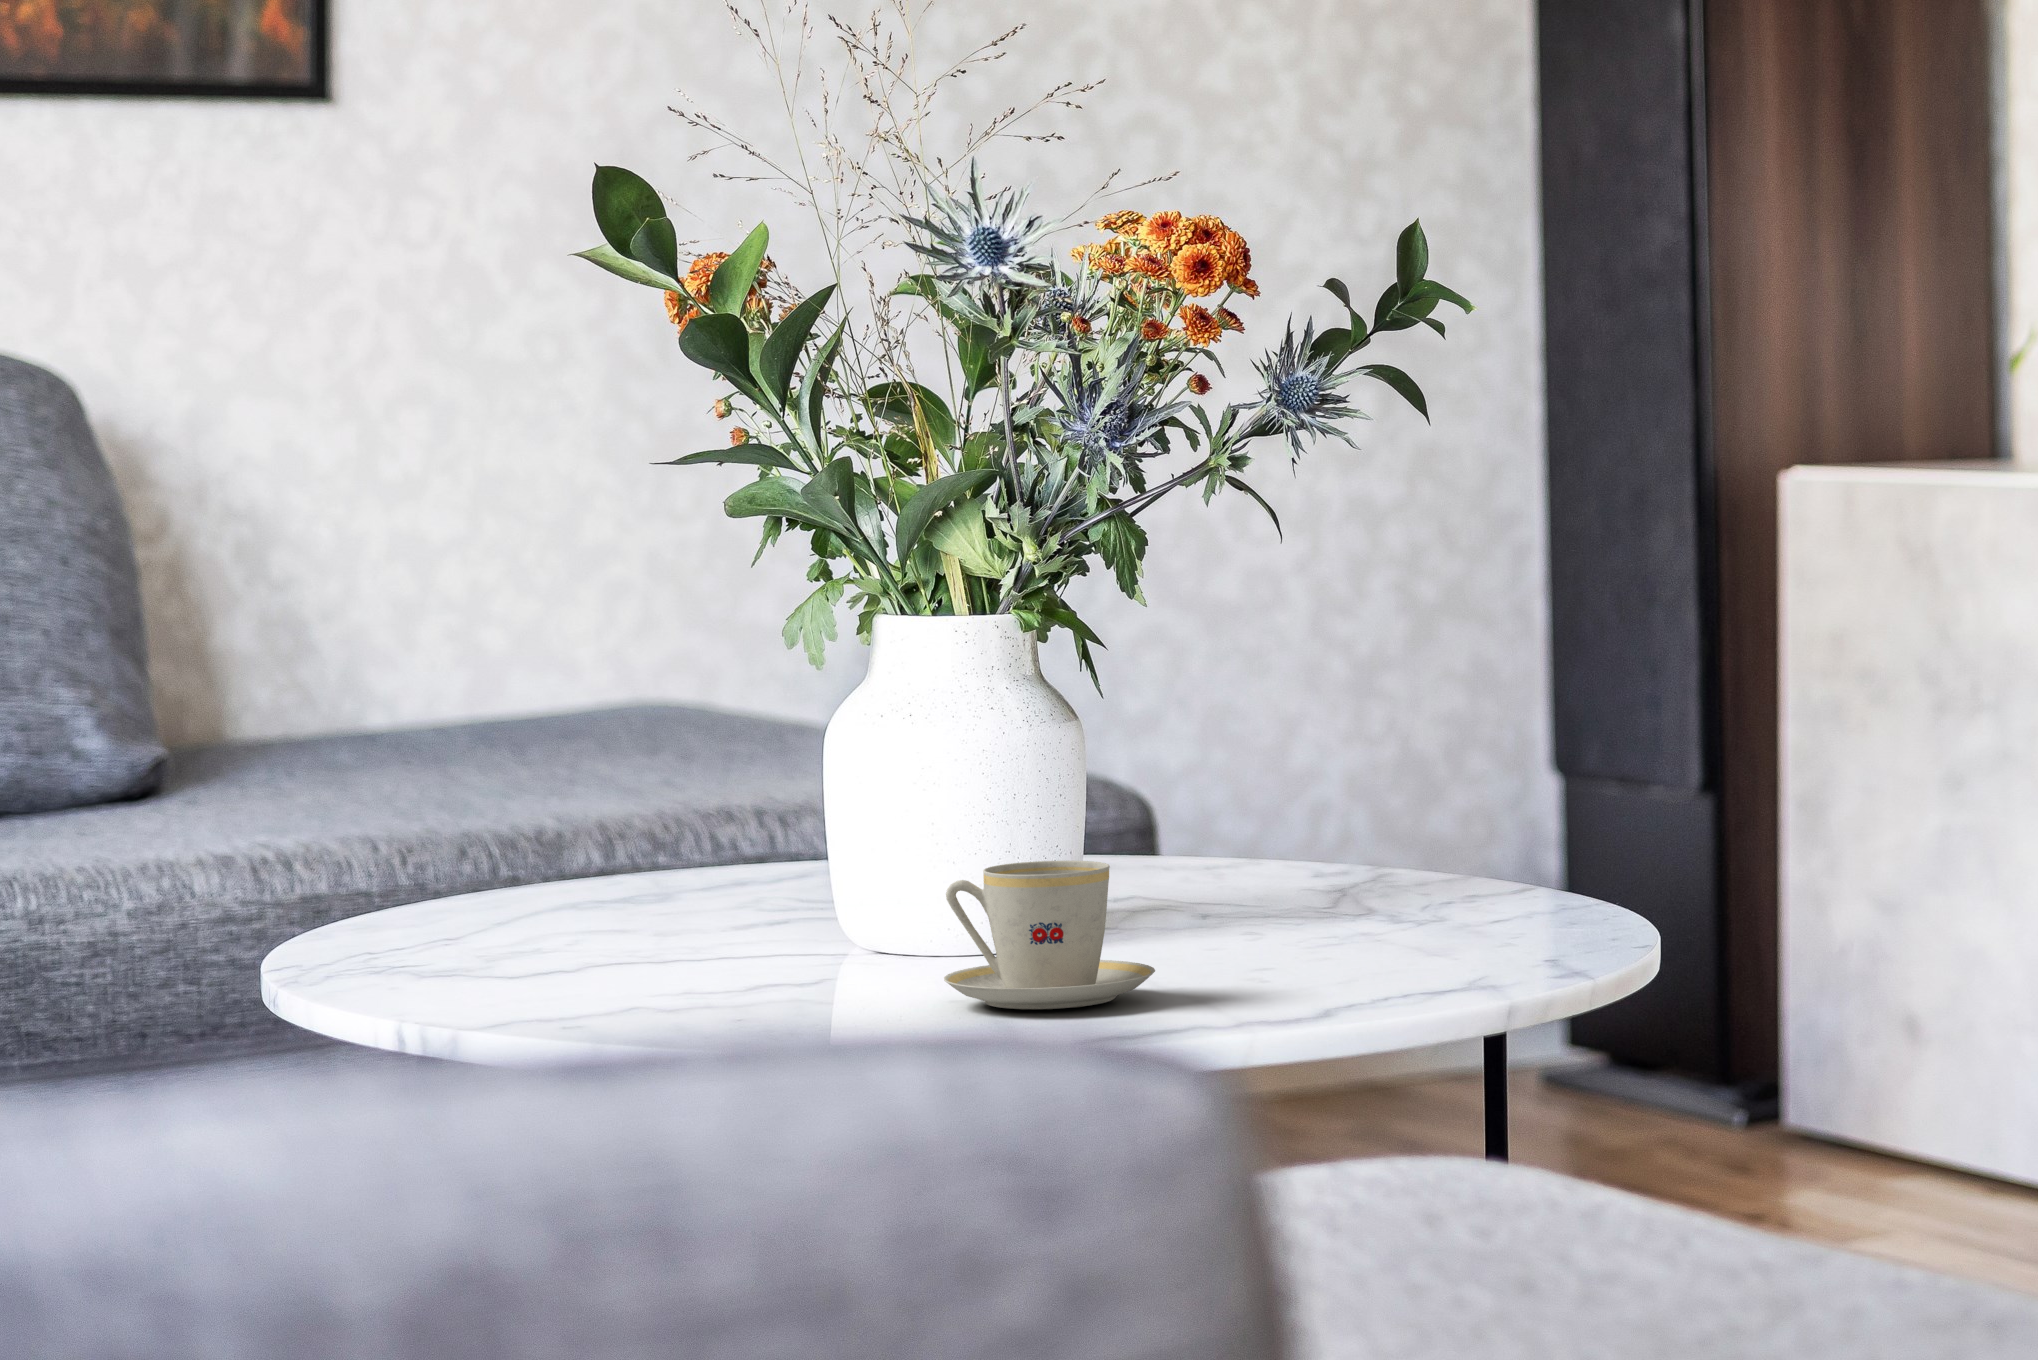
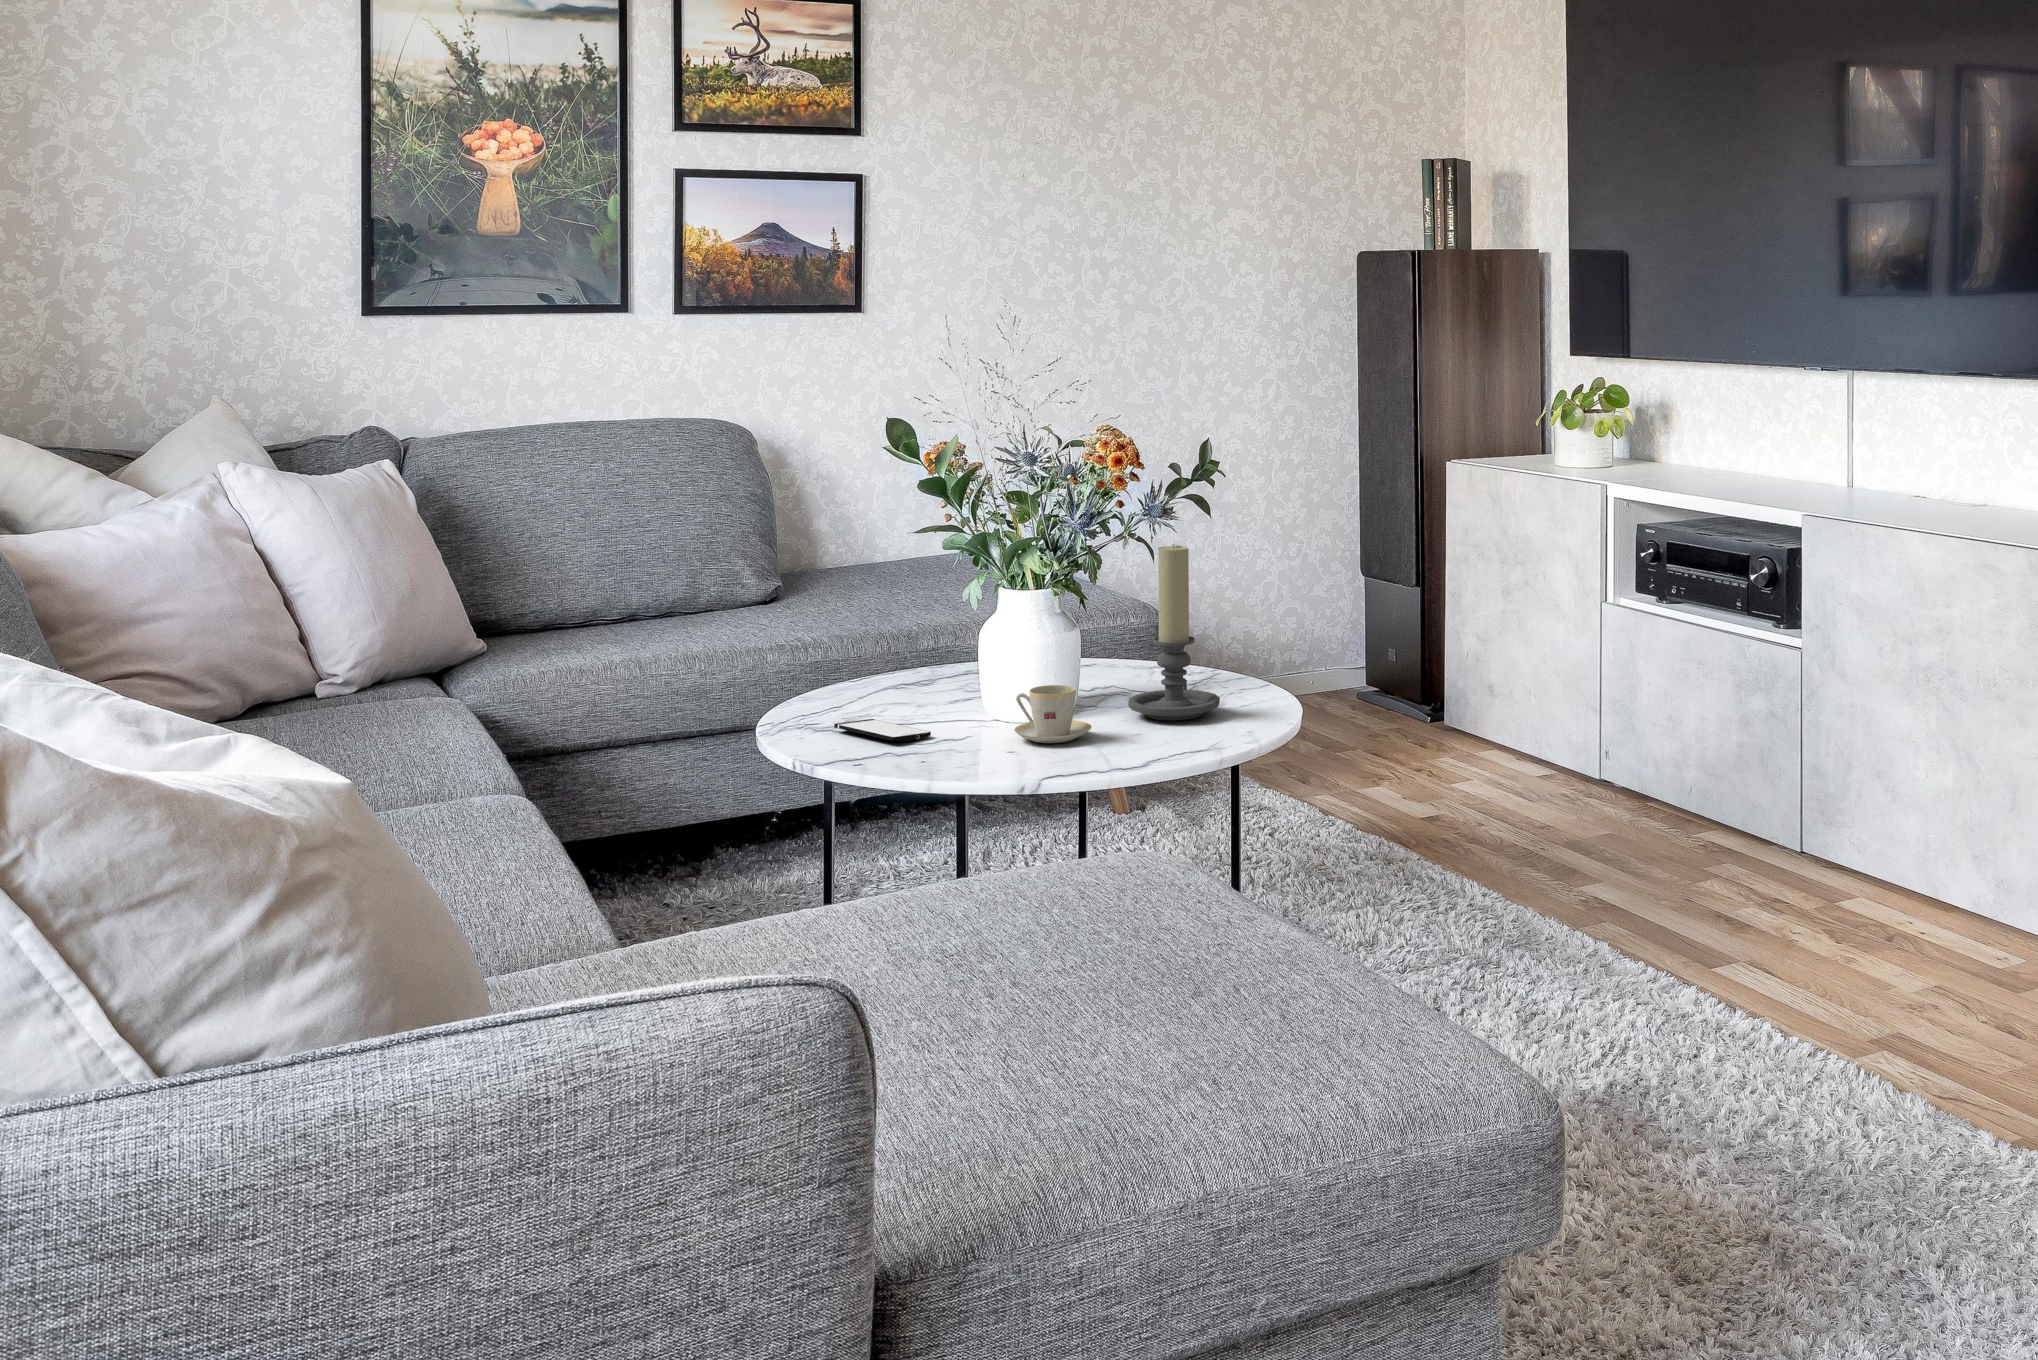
candle holder: none [1222,490,1470,963] -> present [1128,544,1220,720]
smartphone: none [437,981,711,1017] -> present [834,719,931,741]

